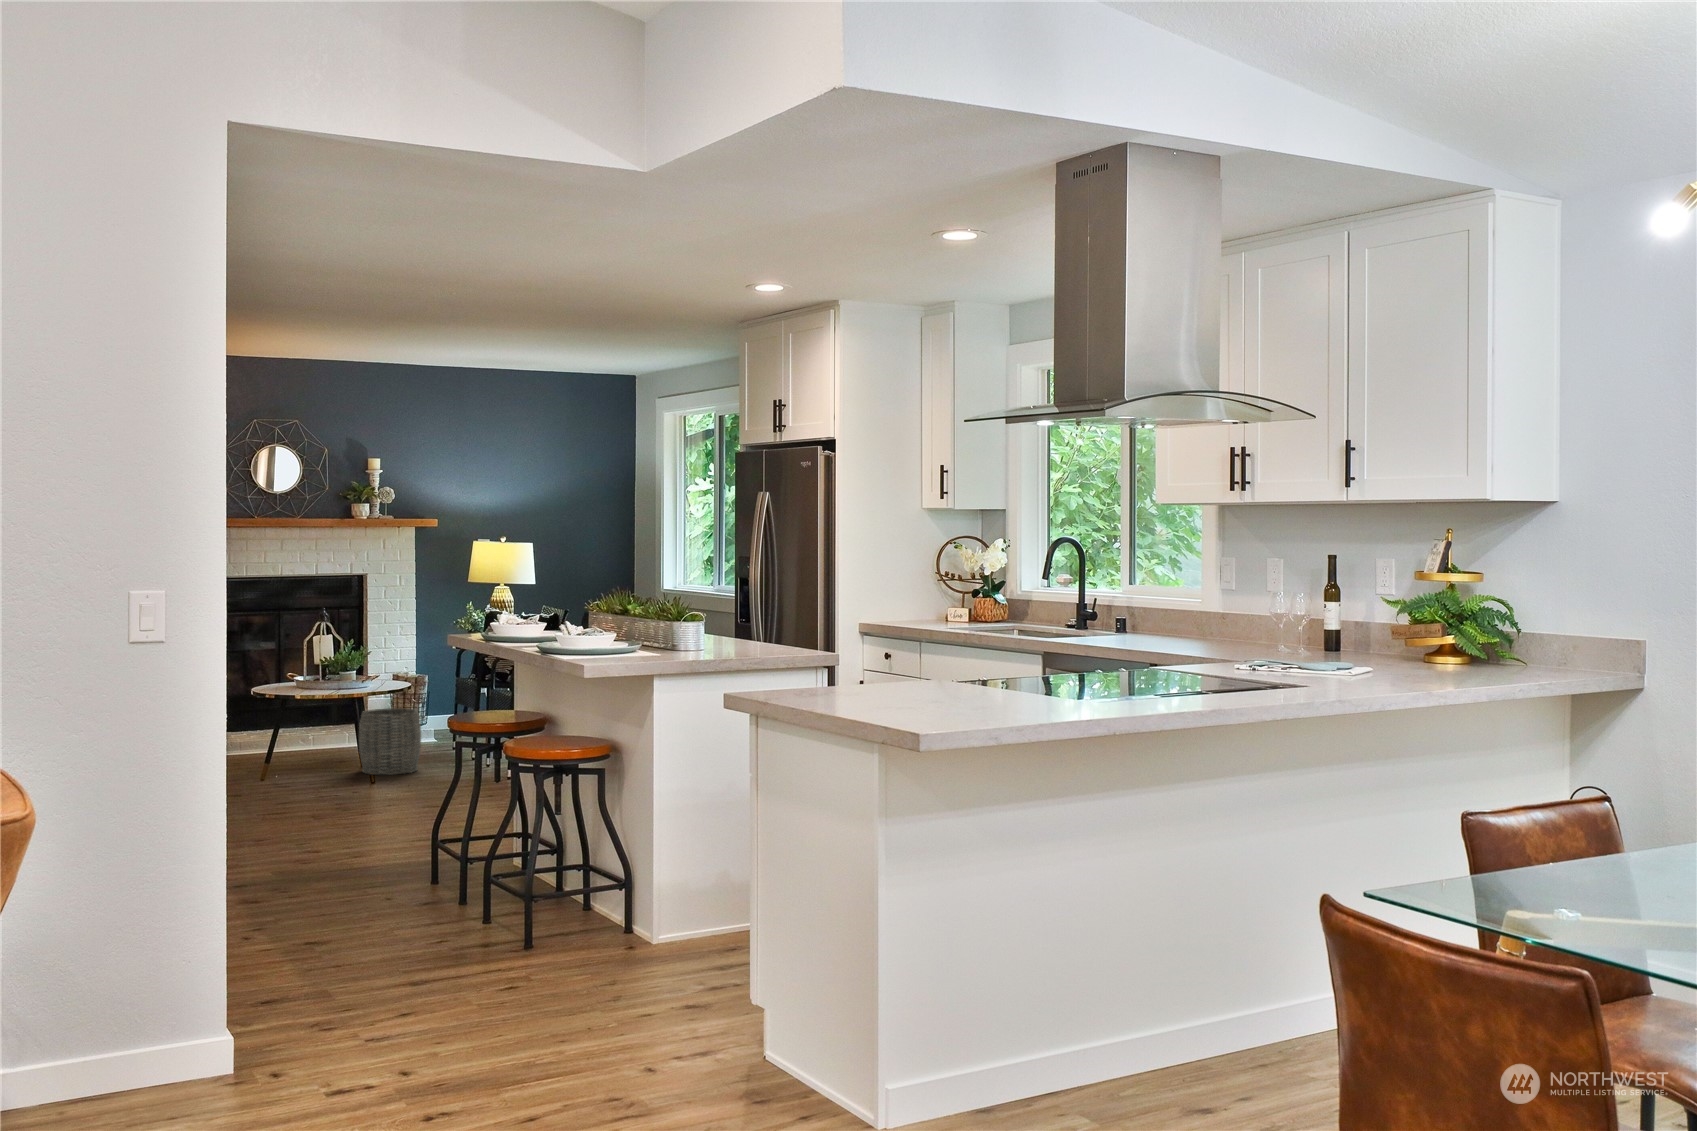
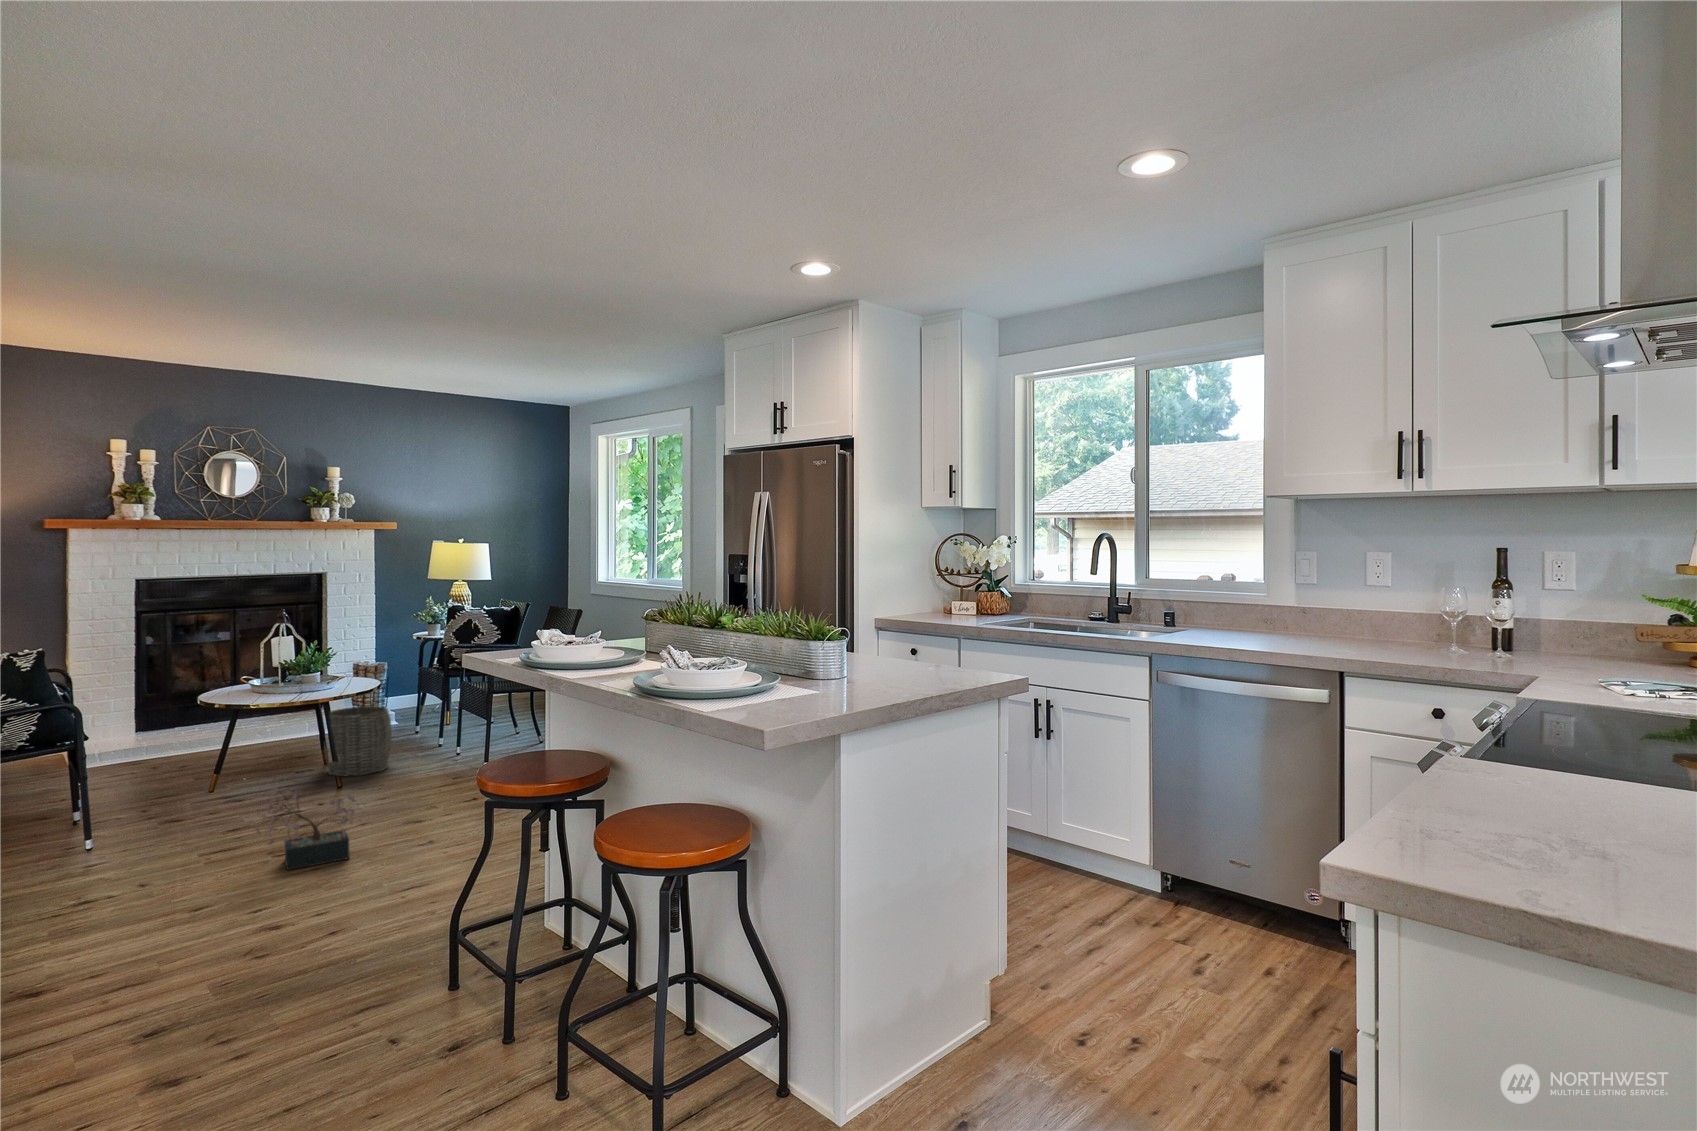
decorative plant: none [298,757,385,828] -> present [255,788,365,870]

